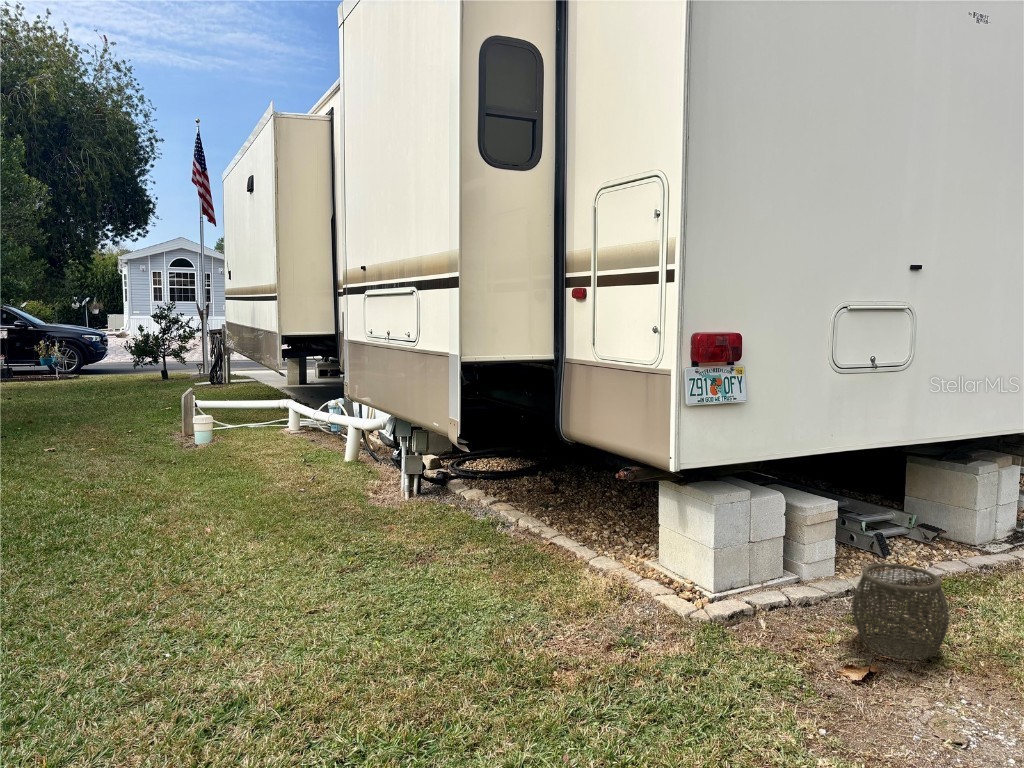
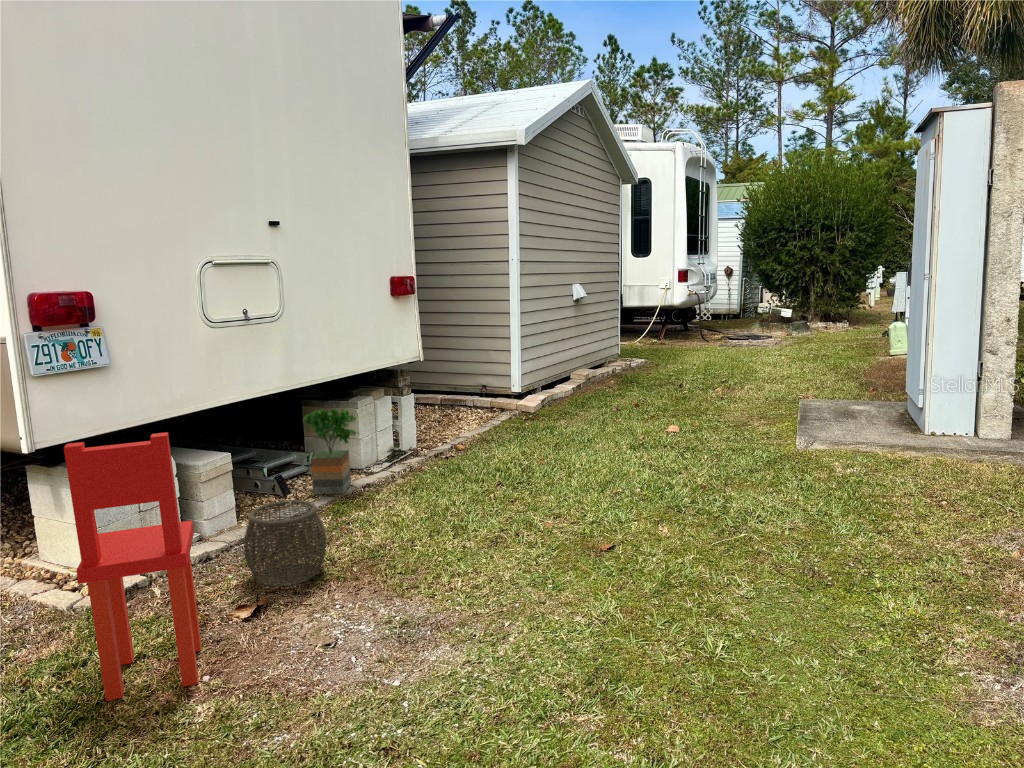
potted tree: none [910,469,980,569] -> present [304,409,357,494]
chair: none [718,470,819,734] -> present [64,432,202,701]

